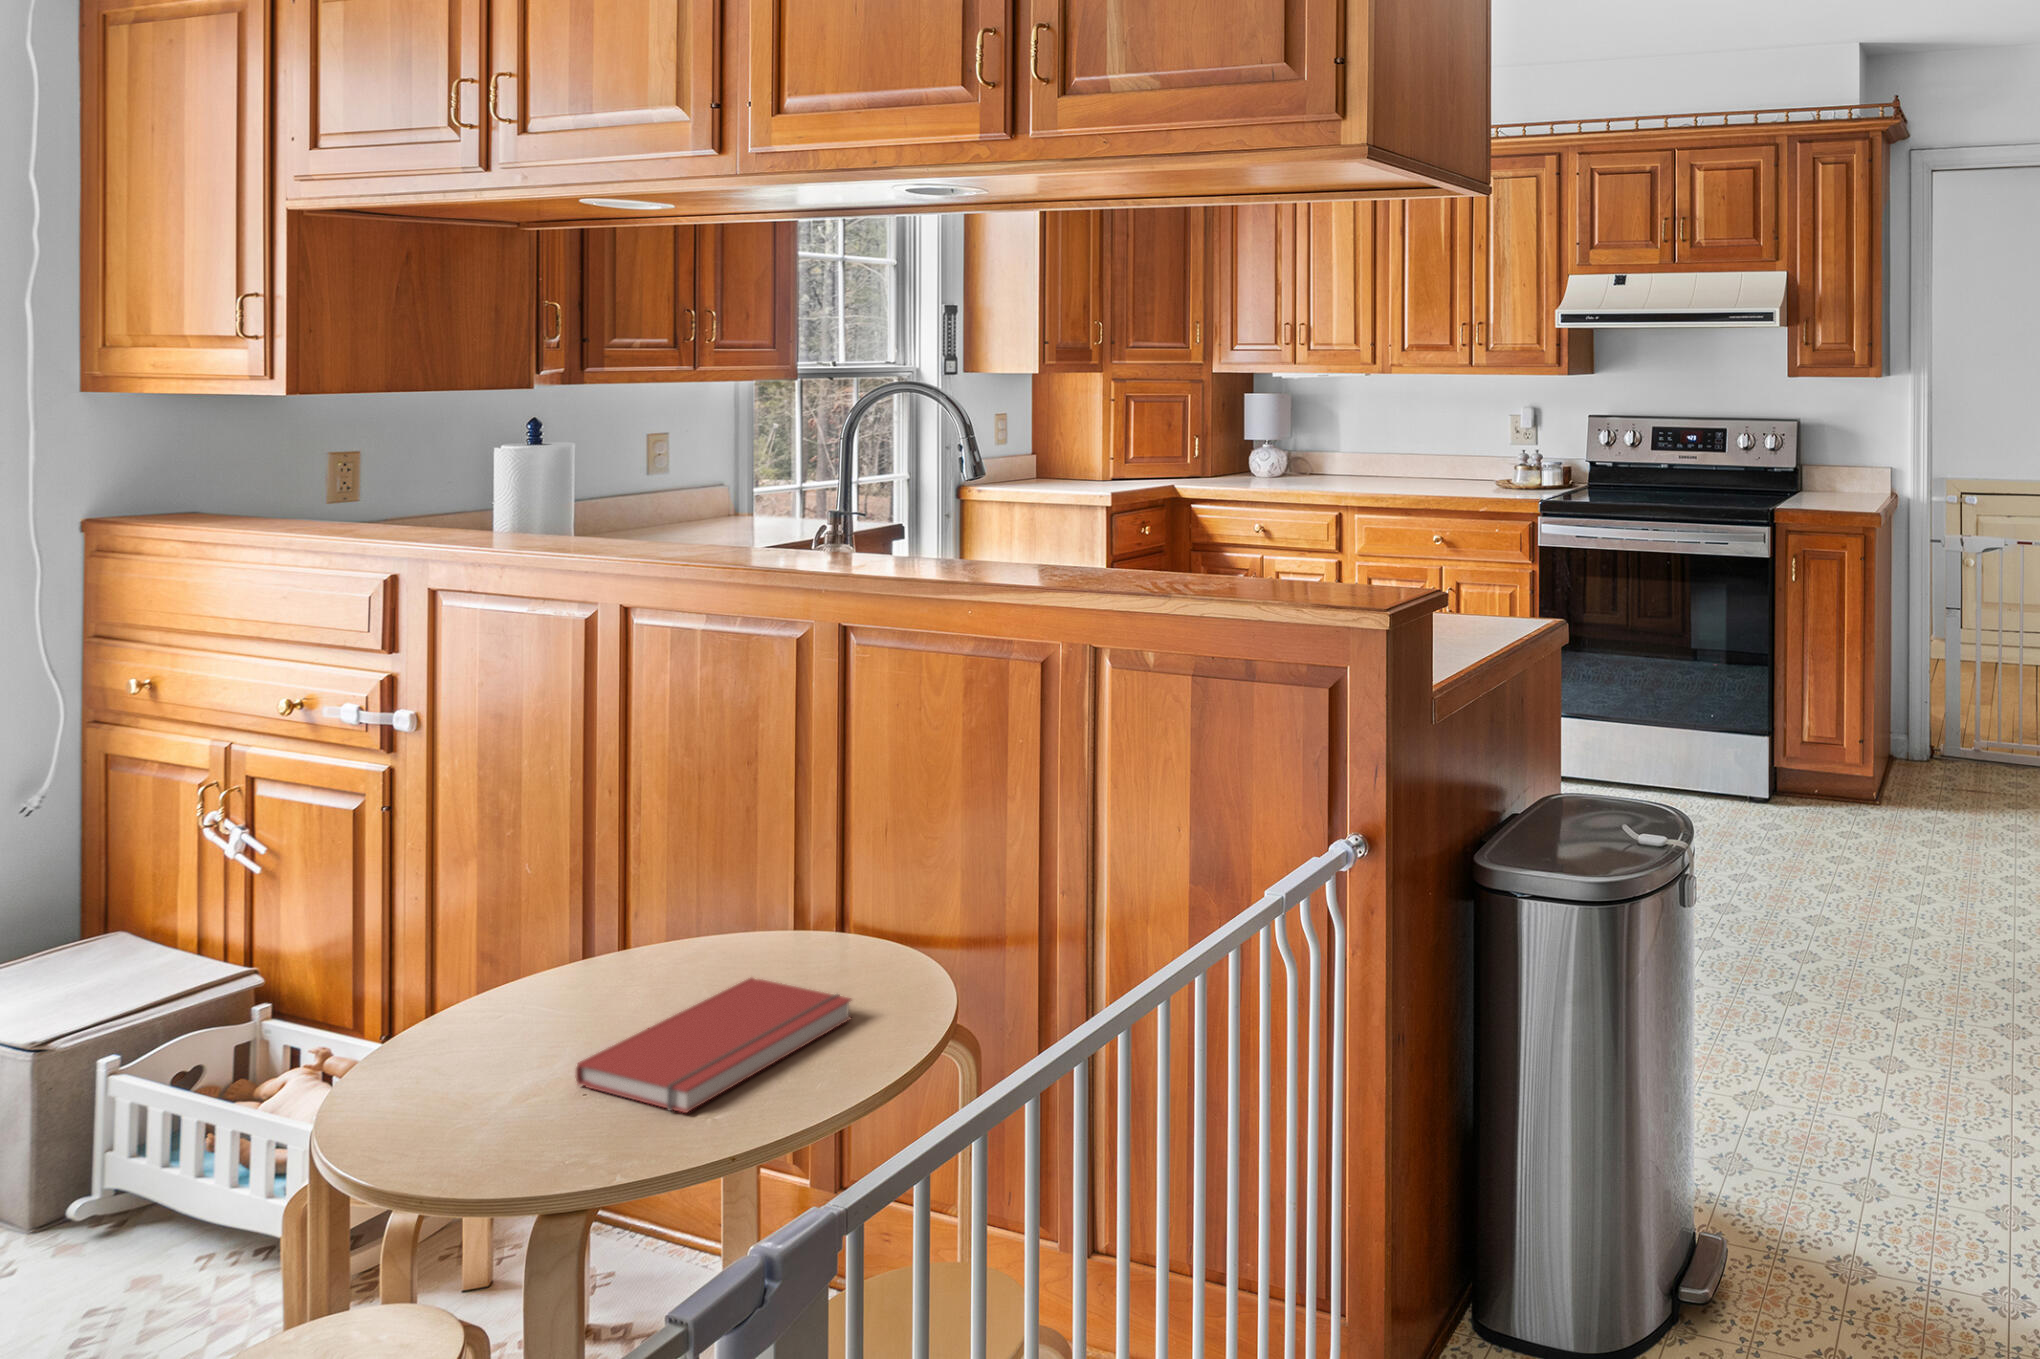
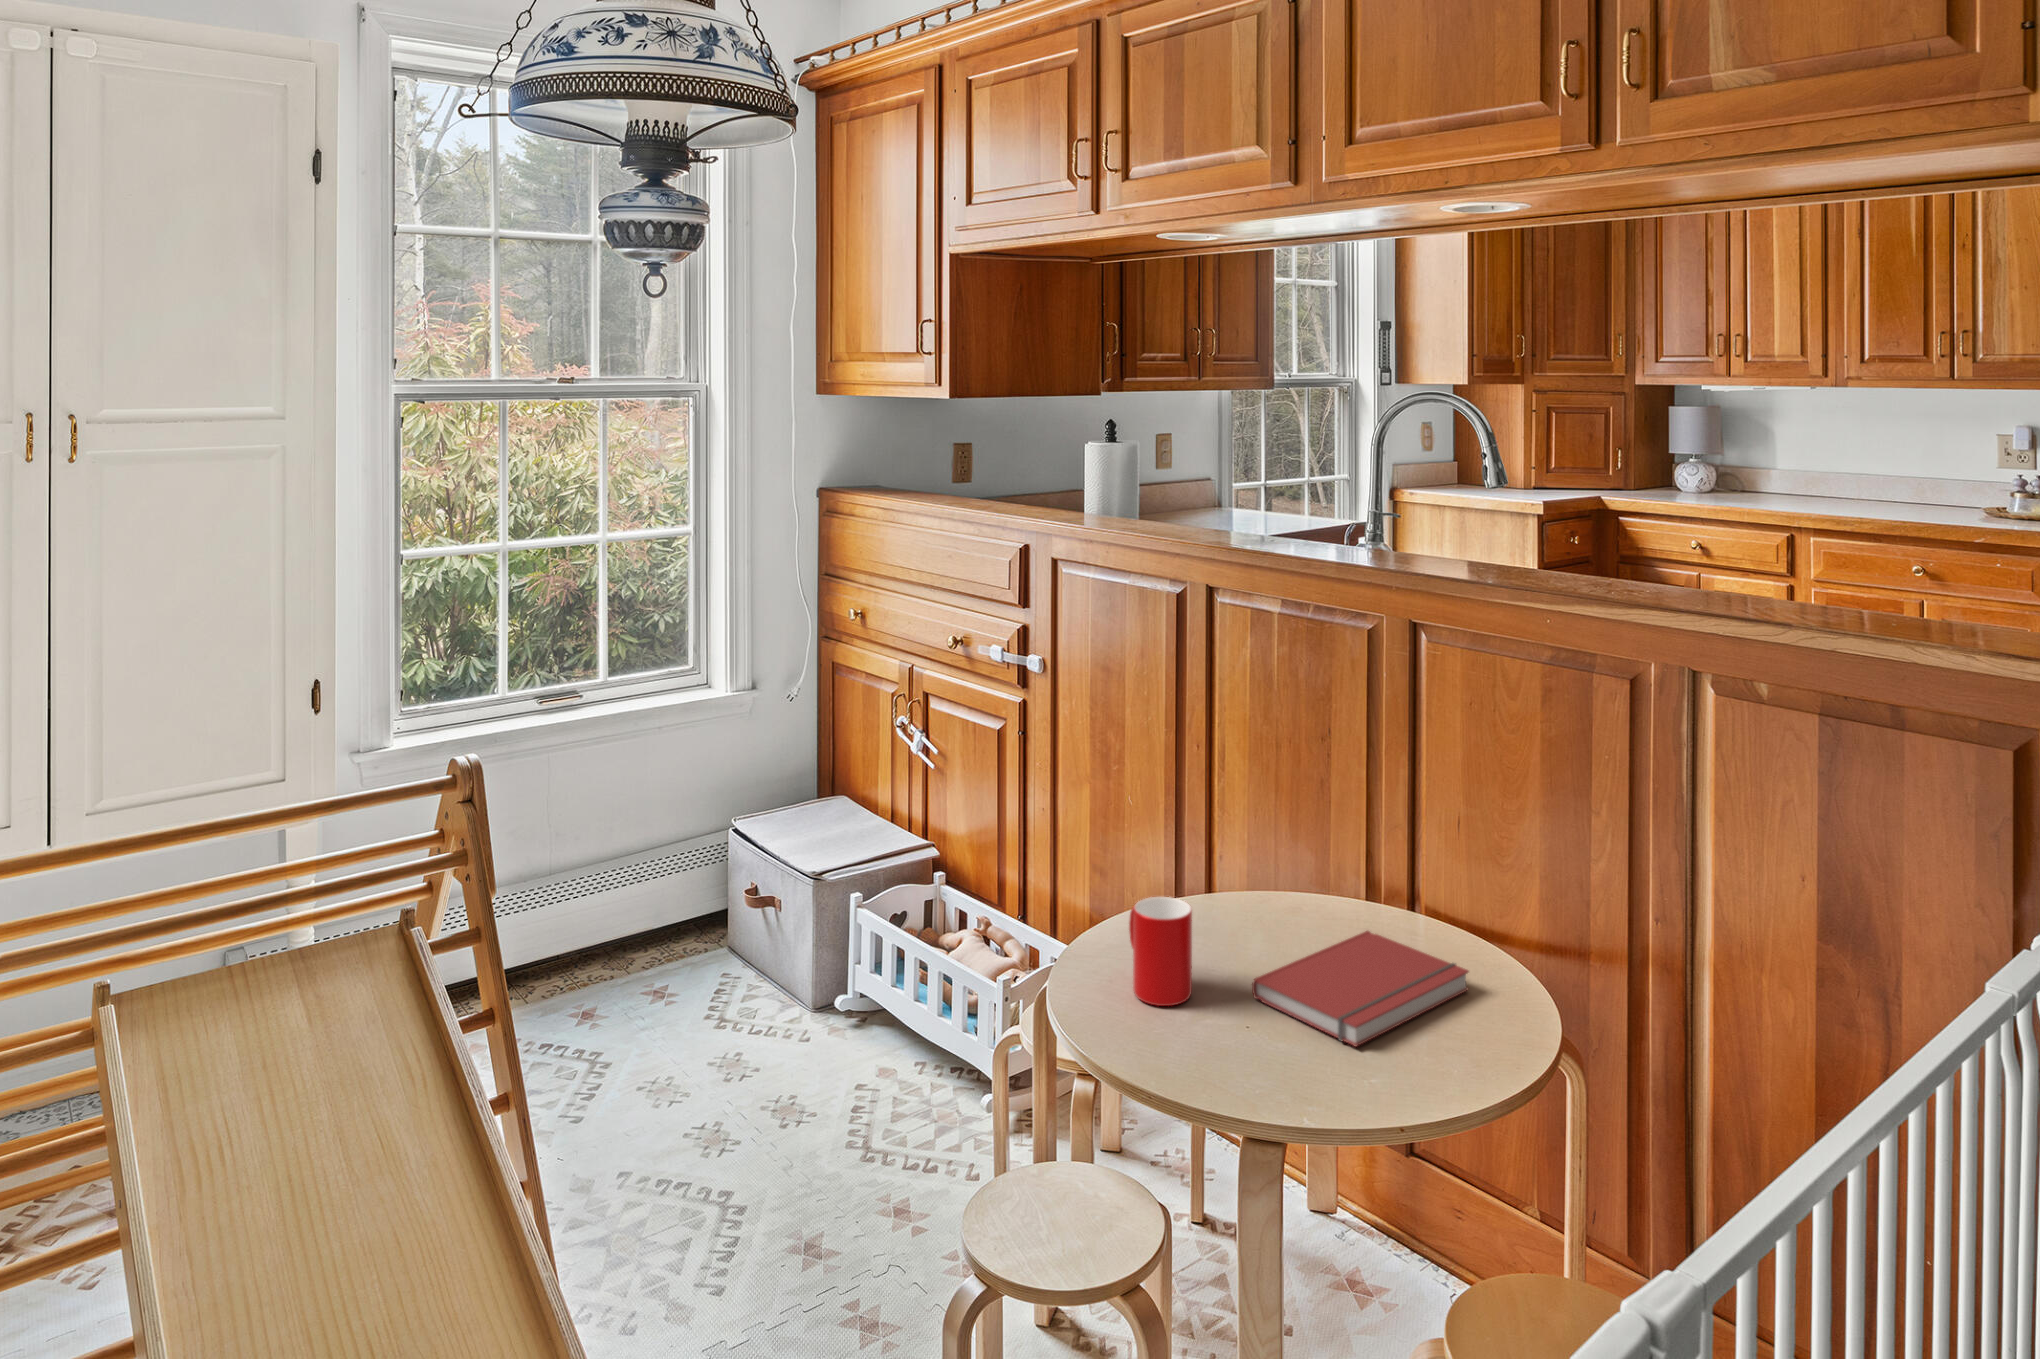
cup: none [408,990,494,1124] -> present [1129,897,1192,1006]

